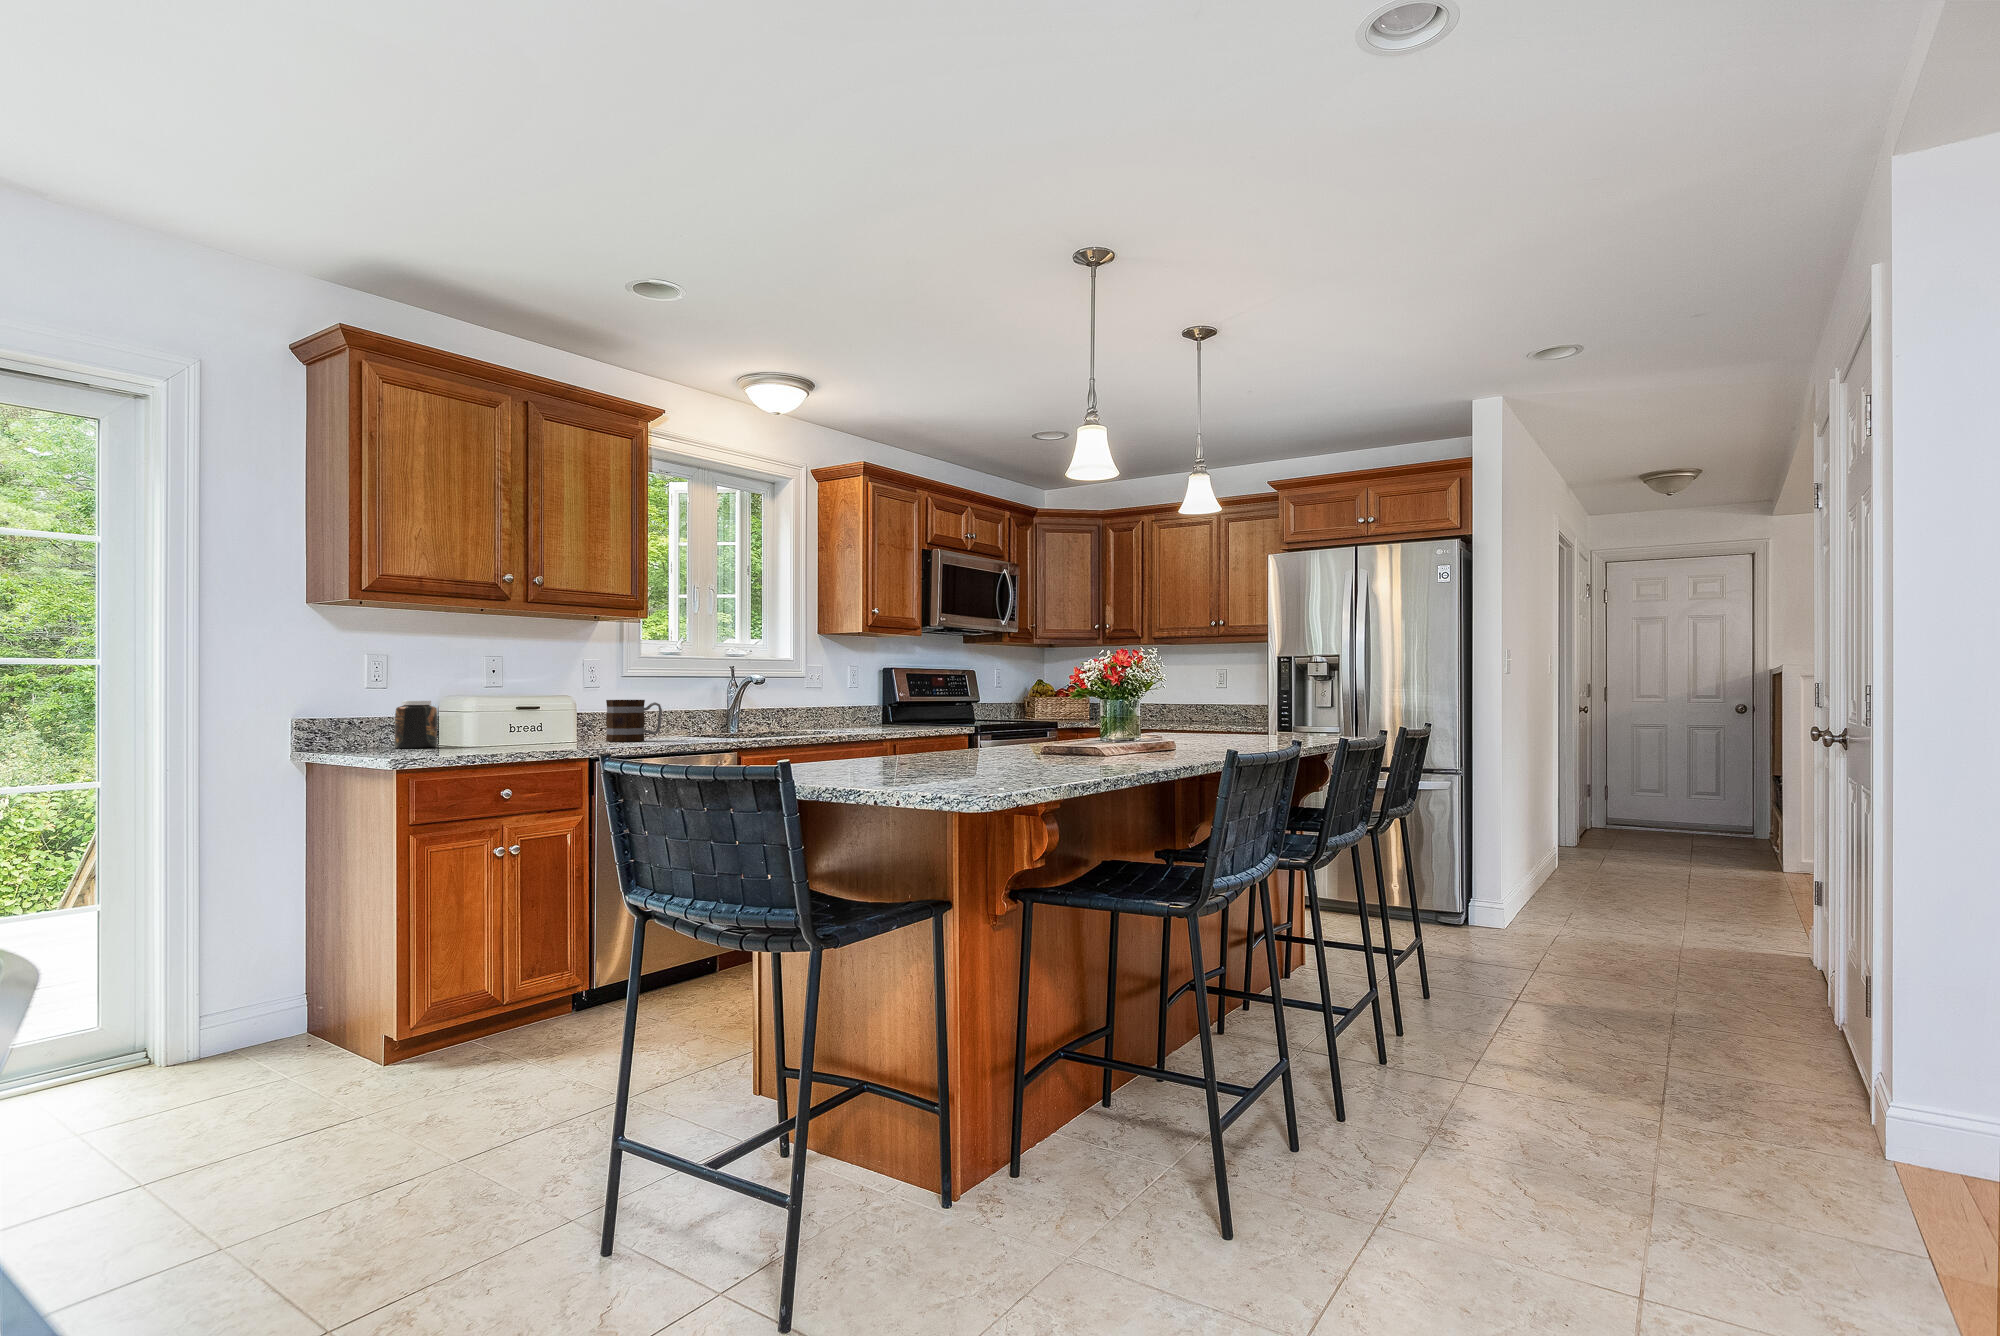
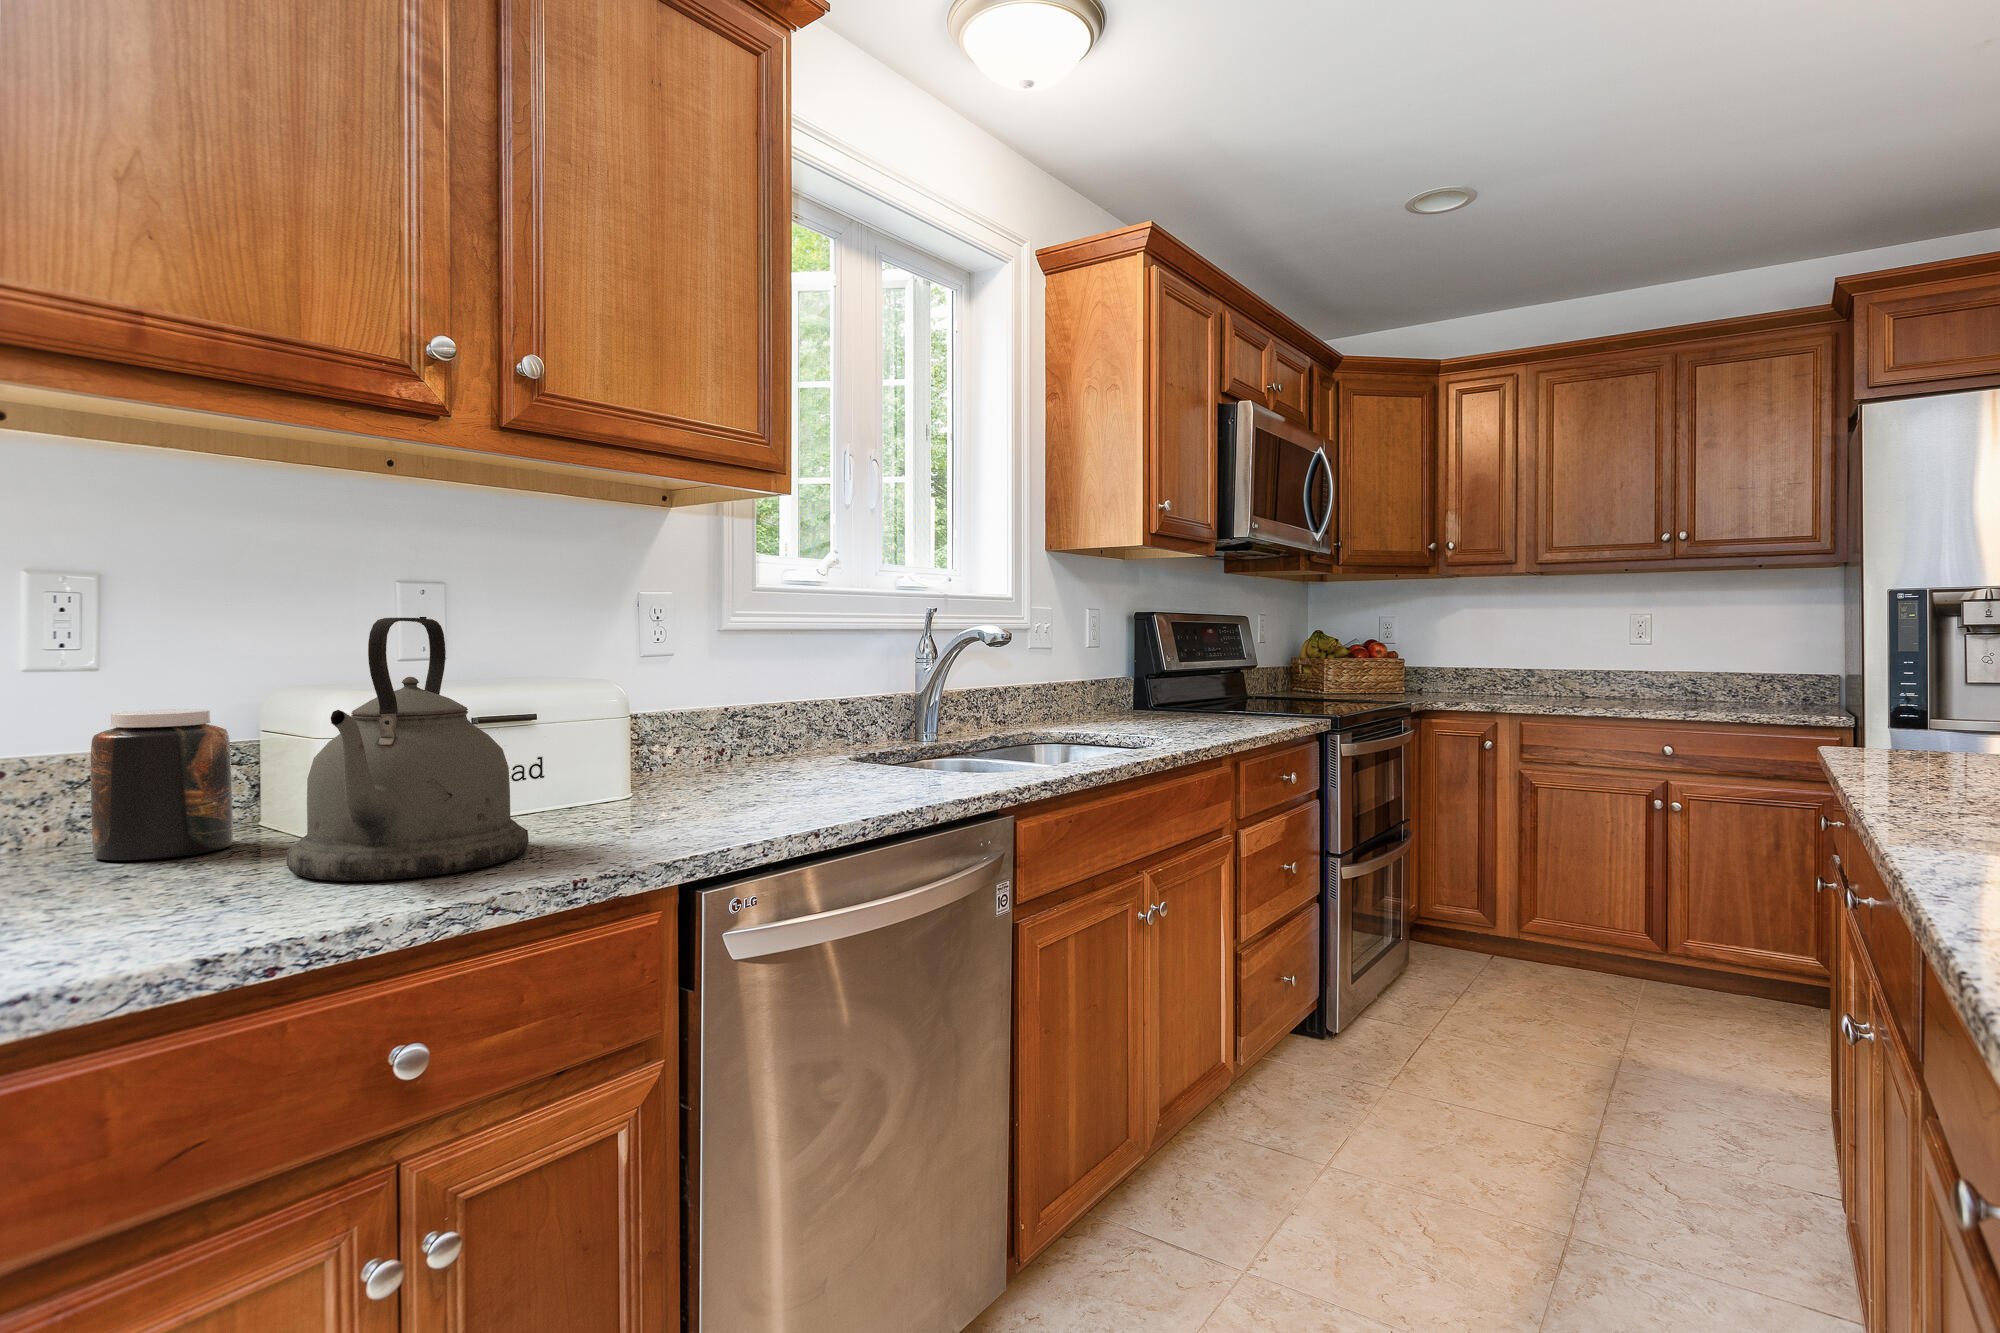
kettle: none [463,669,538,749] -> present [287,618,529,881]
mug: present [606,700,662,742] -> none [700,688,829,795]

